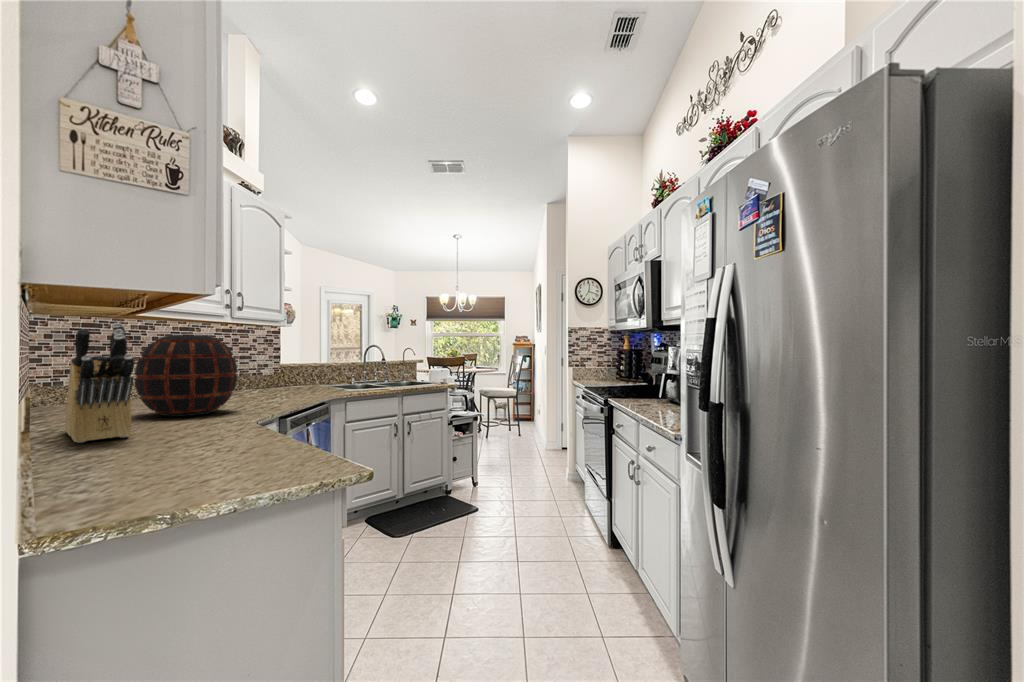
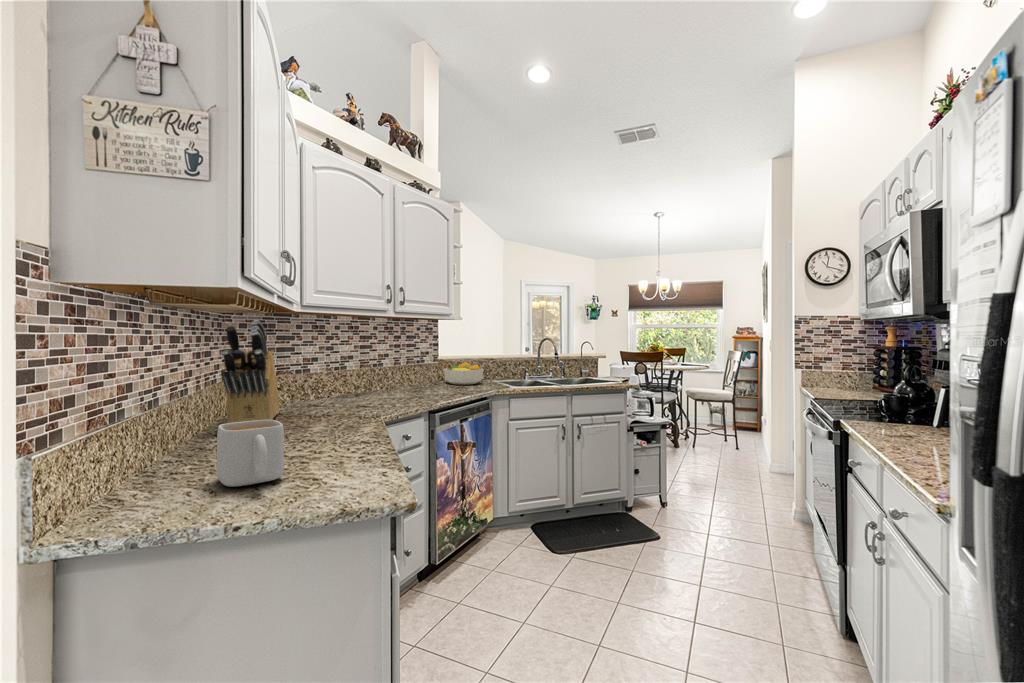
decorative vase: present [134,335,238,417] -> none [307,330,389,406]
fruit bowl: none [267,369,311,392] -> present [444,362,483,385]
mug: none [170,417,246,478] -> present [217,420,284,487]

